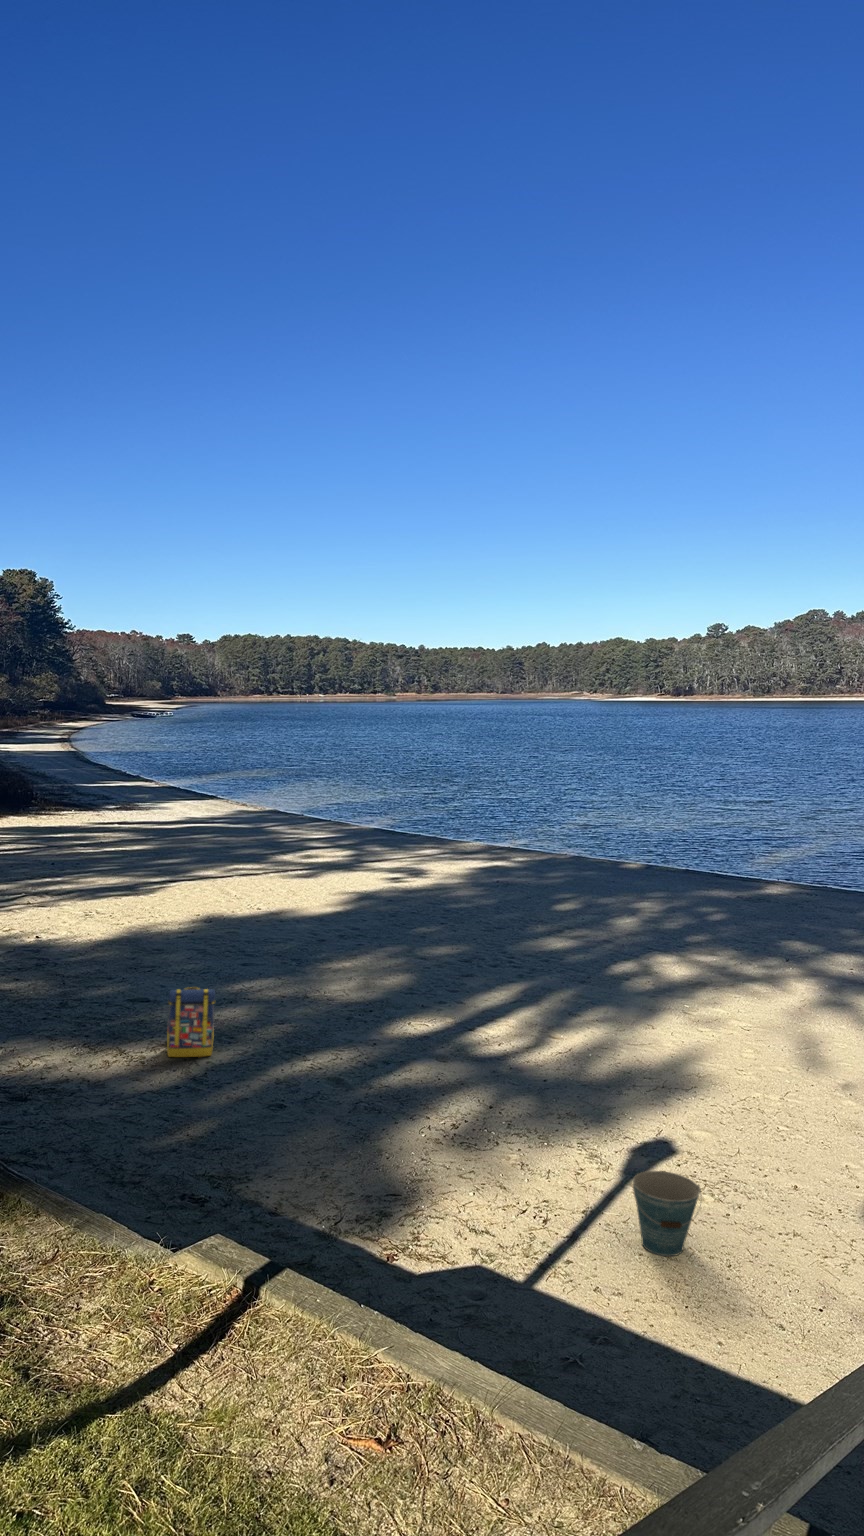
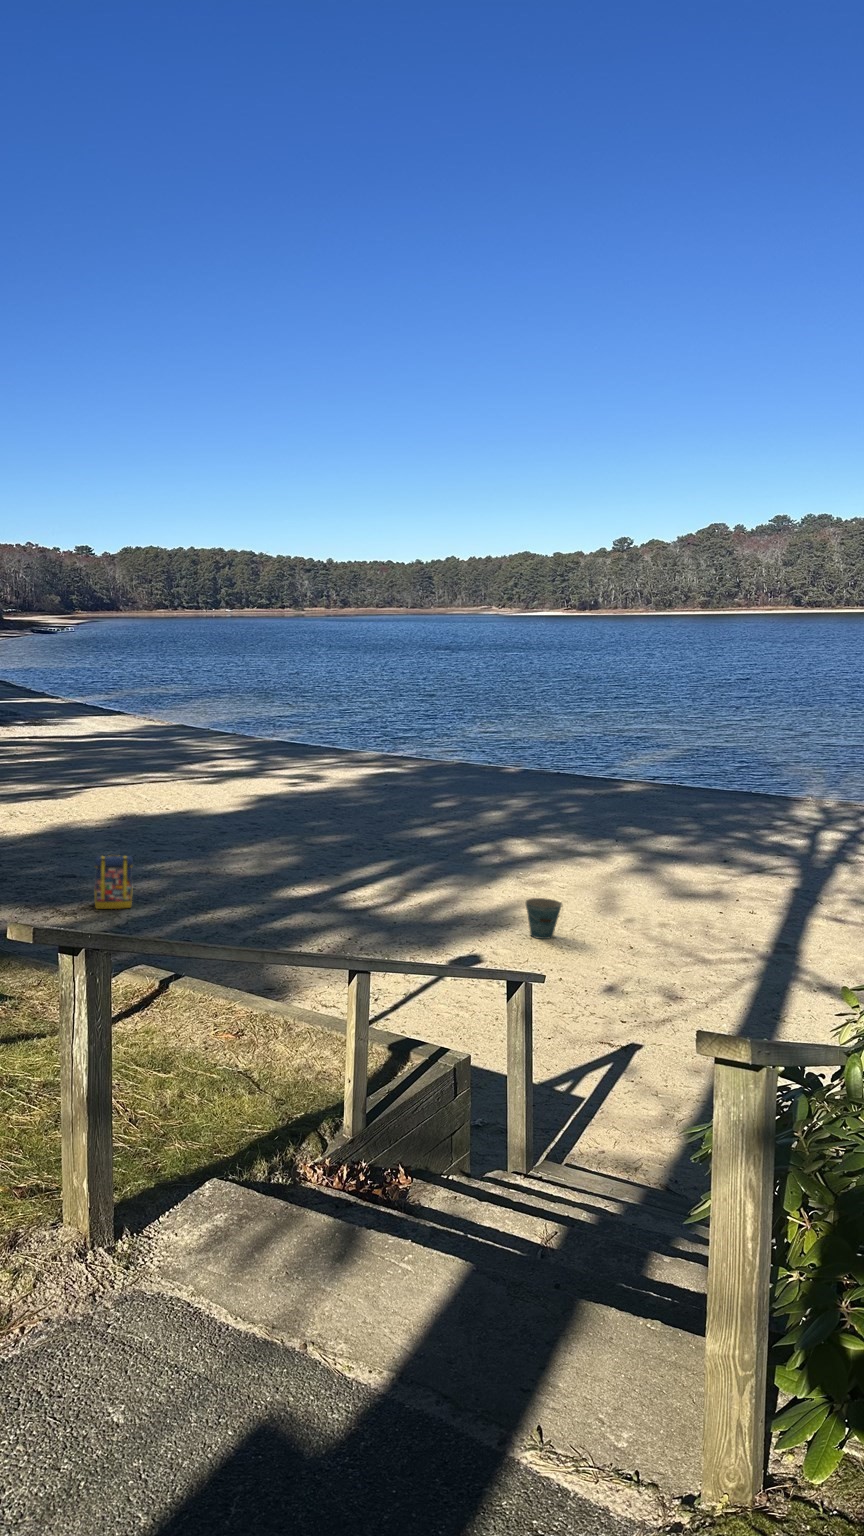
bucket: present [633,1171,702,1256] -> present [526,898,562,939]

